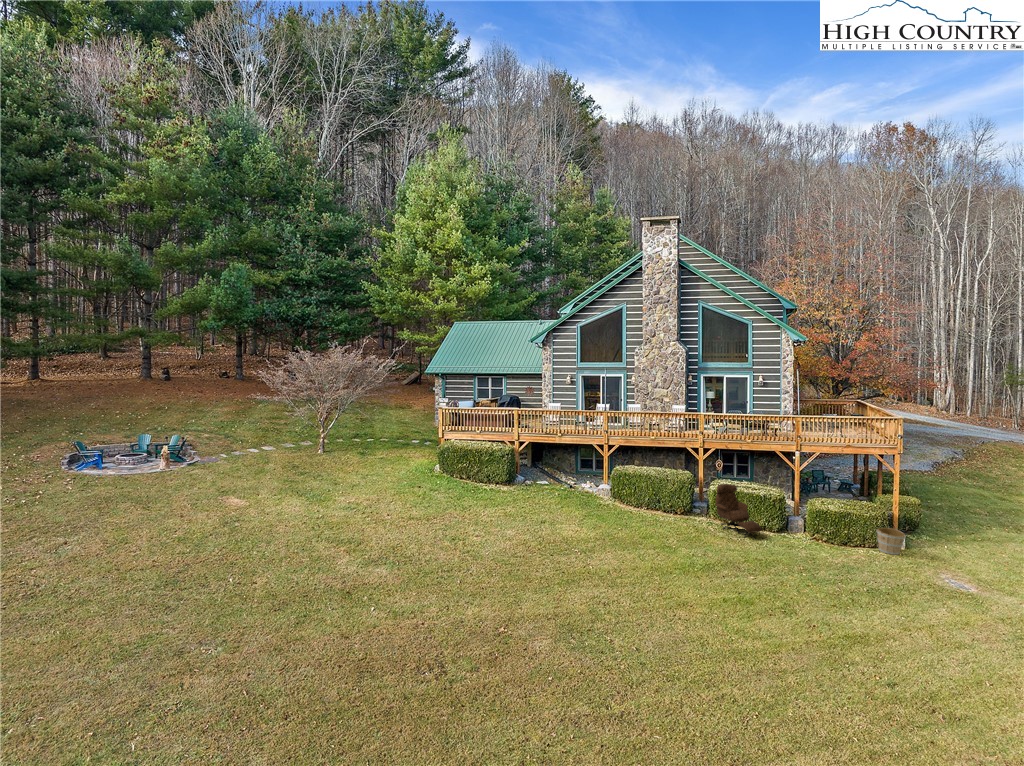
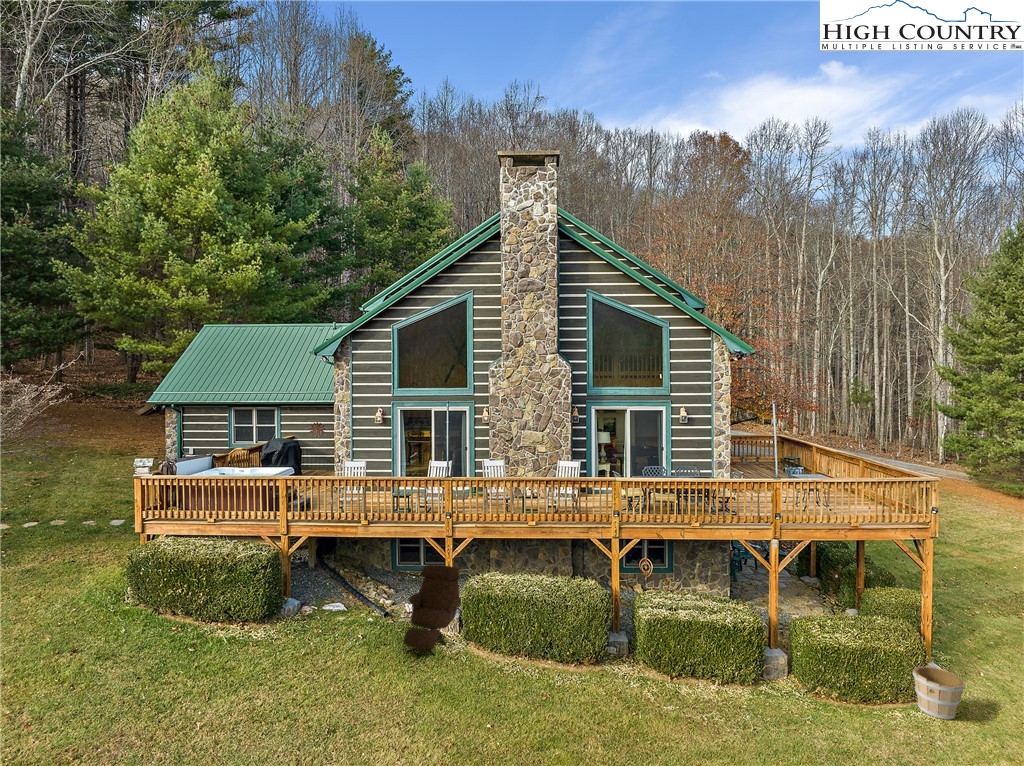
lounge chair: present [716,484,762,536] -> present [404,565,461,659]

